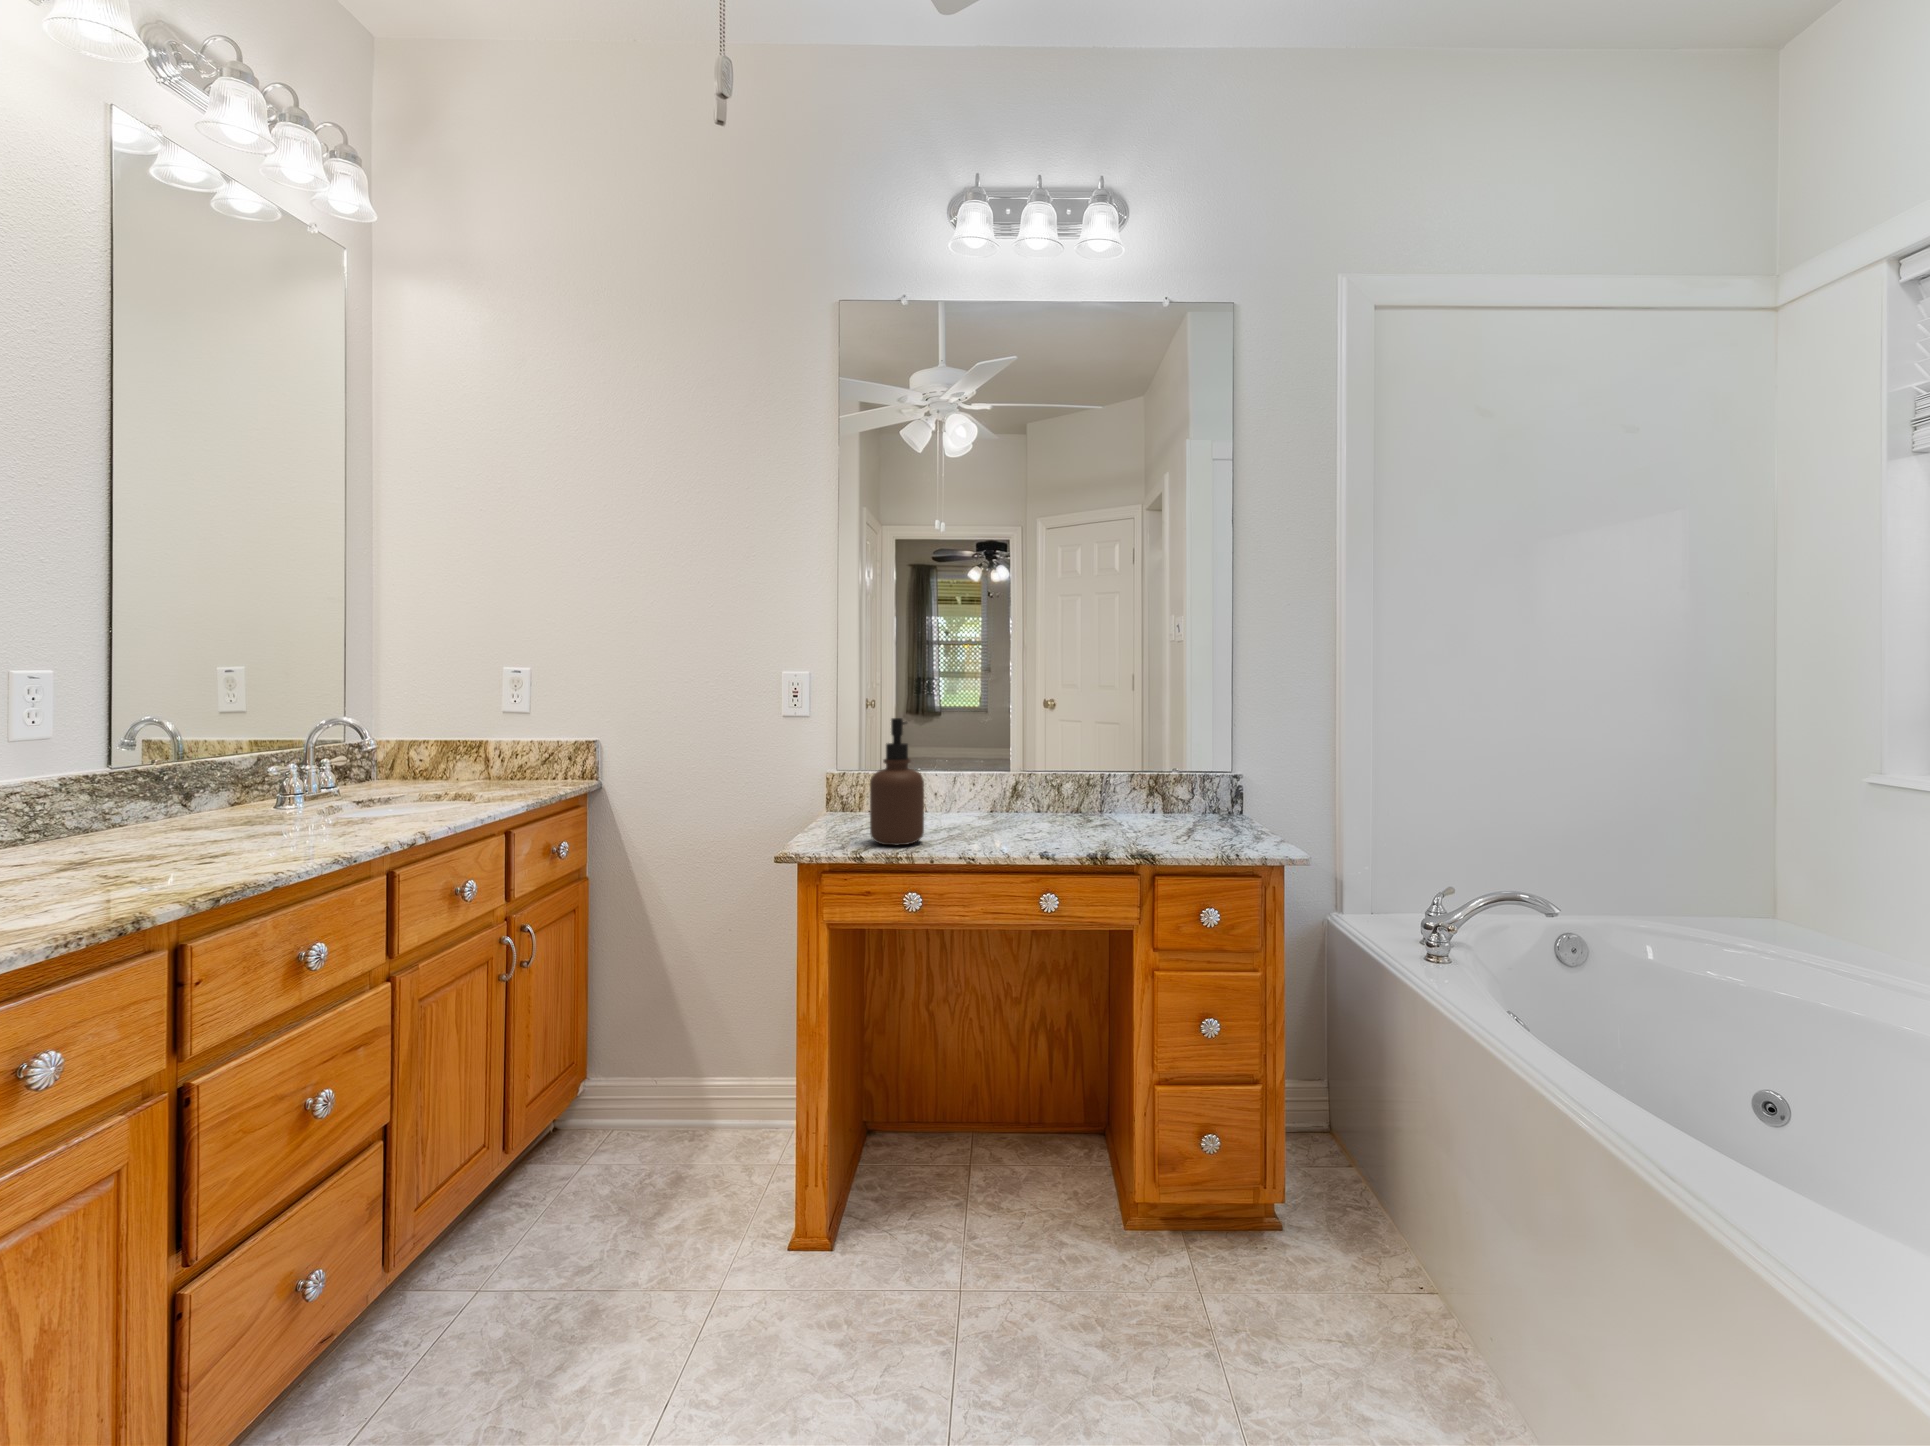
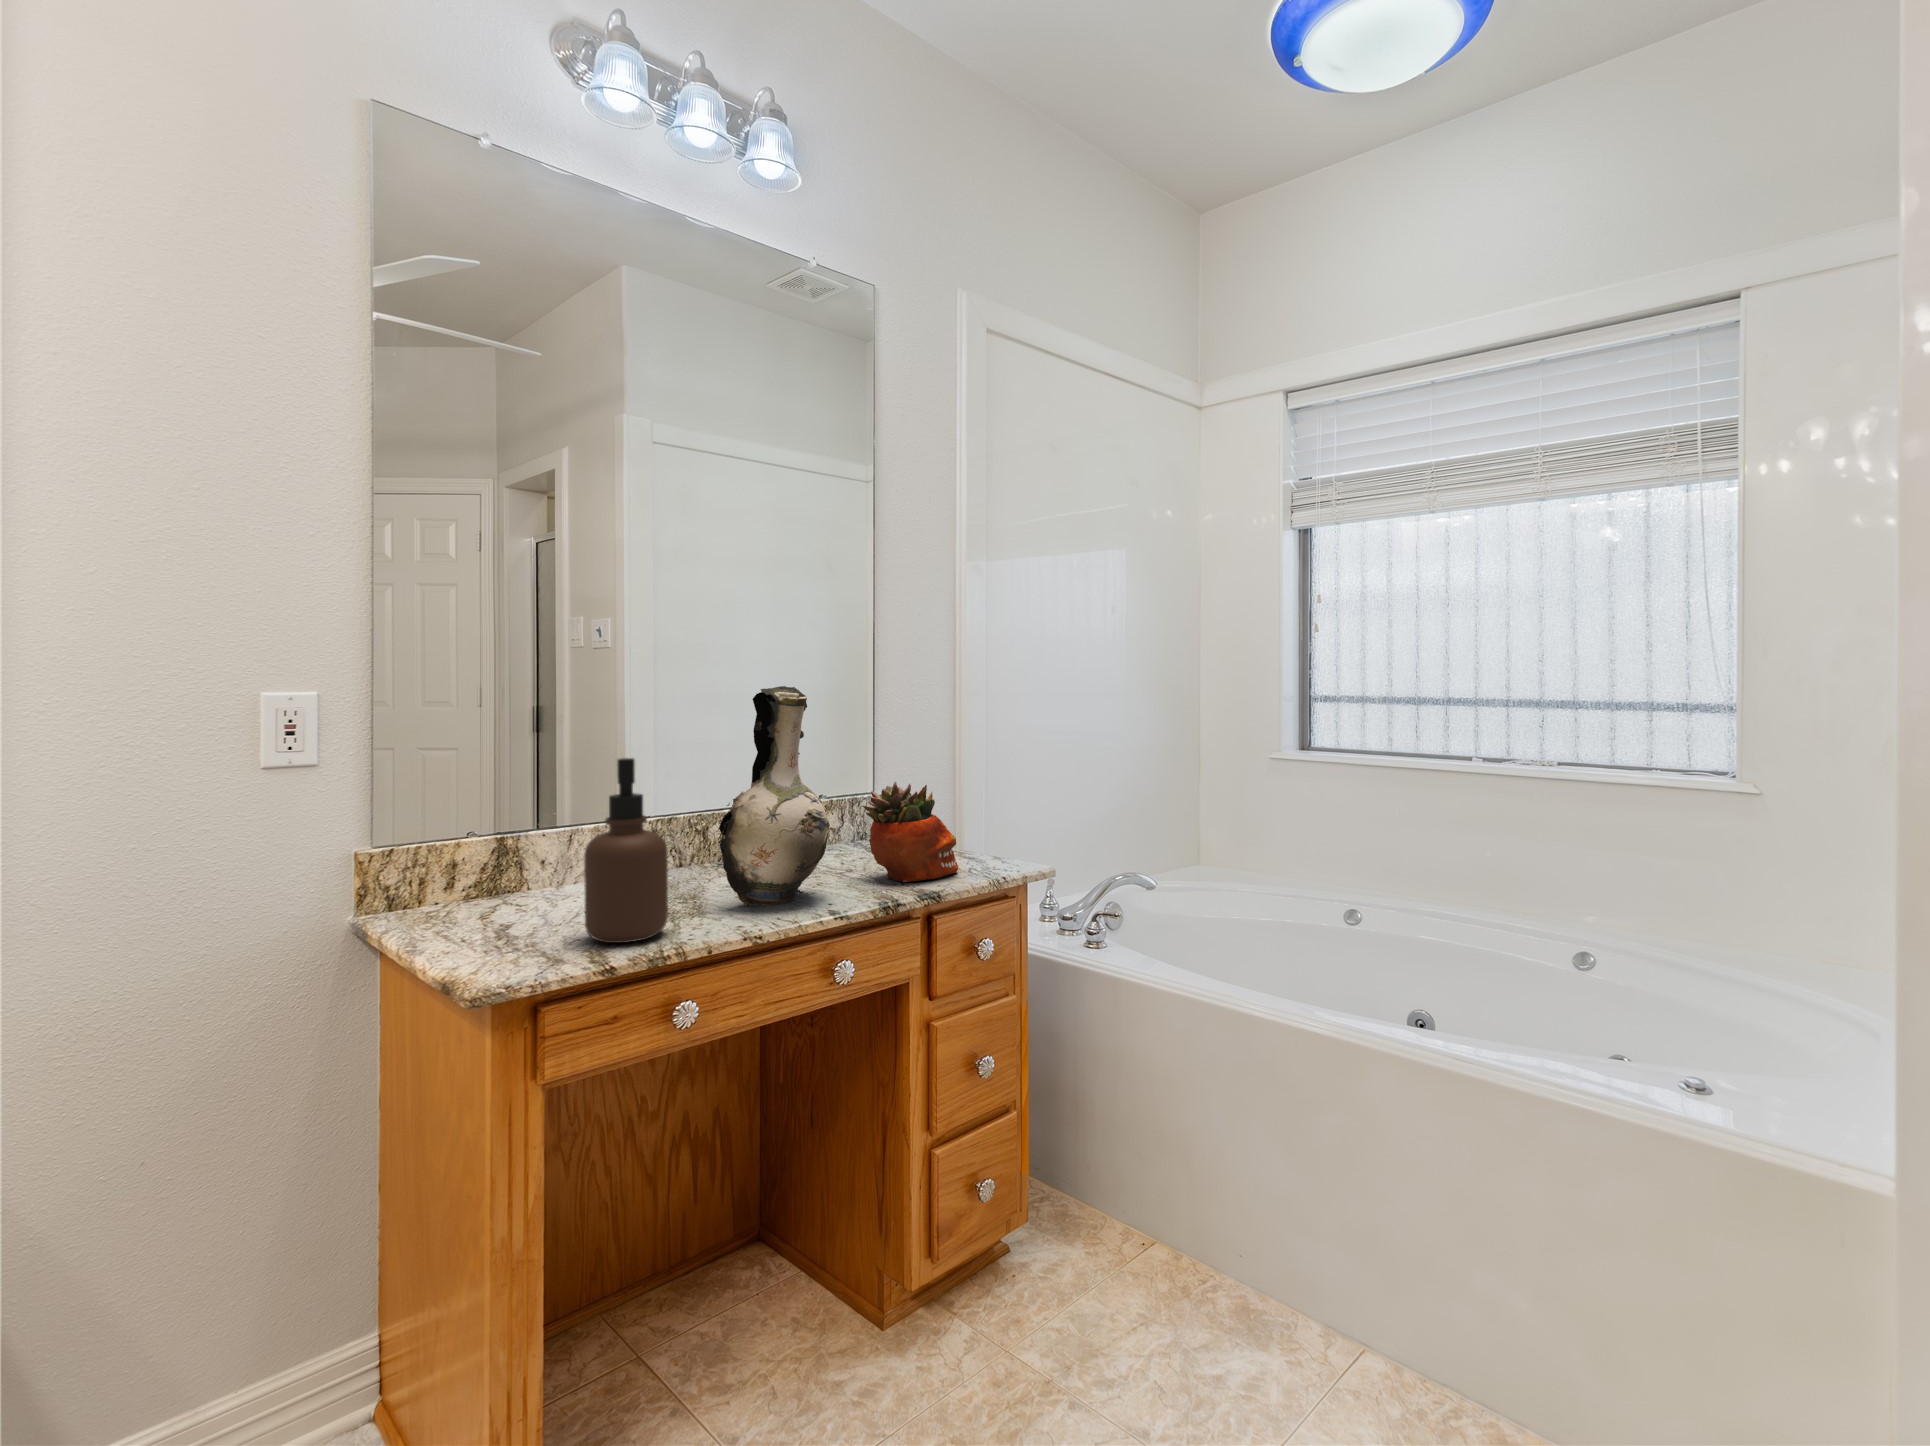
decorative vase: none [982,670,1076,841] -> present [719,686,829,907]
succulent planter: none [1124,756,1214,846] -> present [863,782,958,882]

